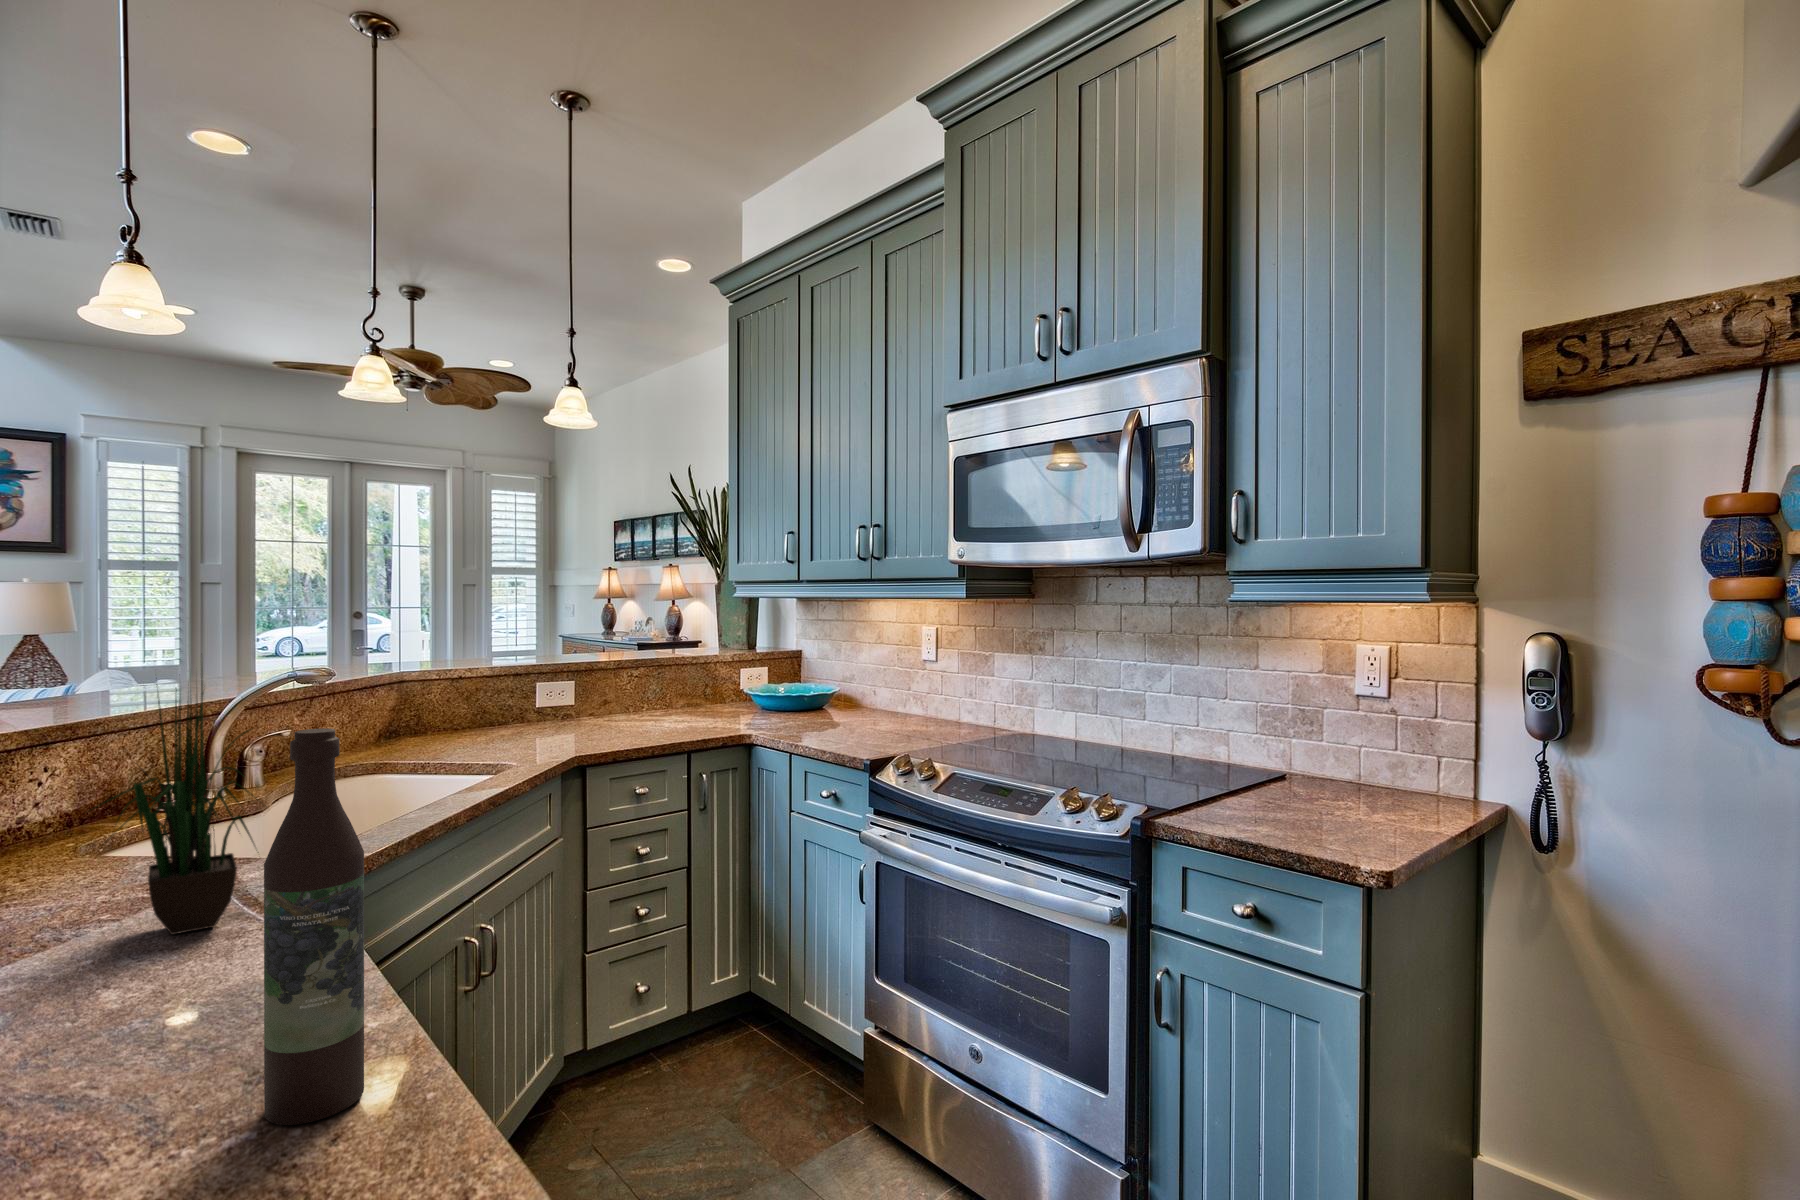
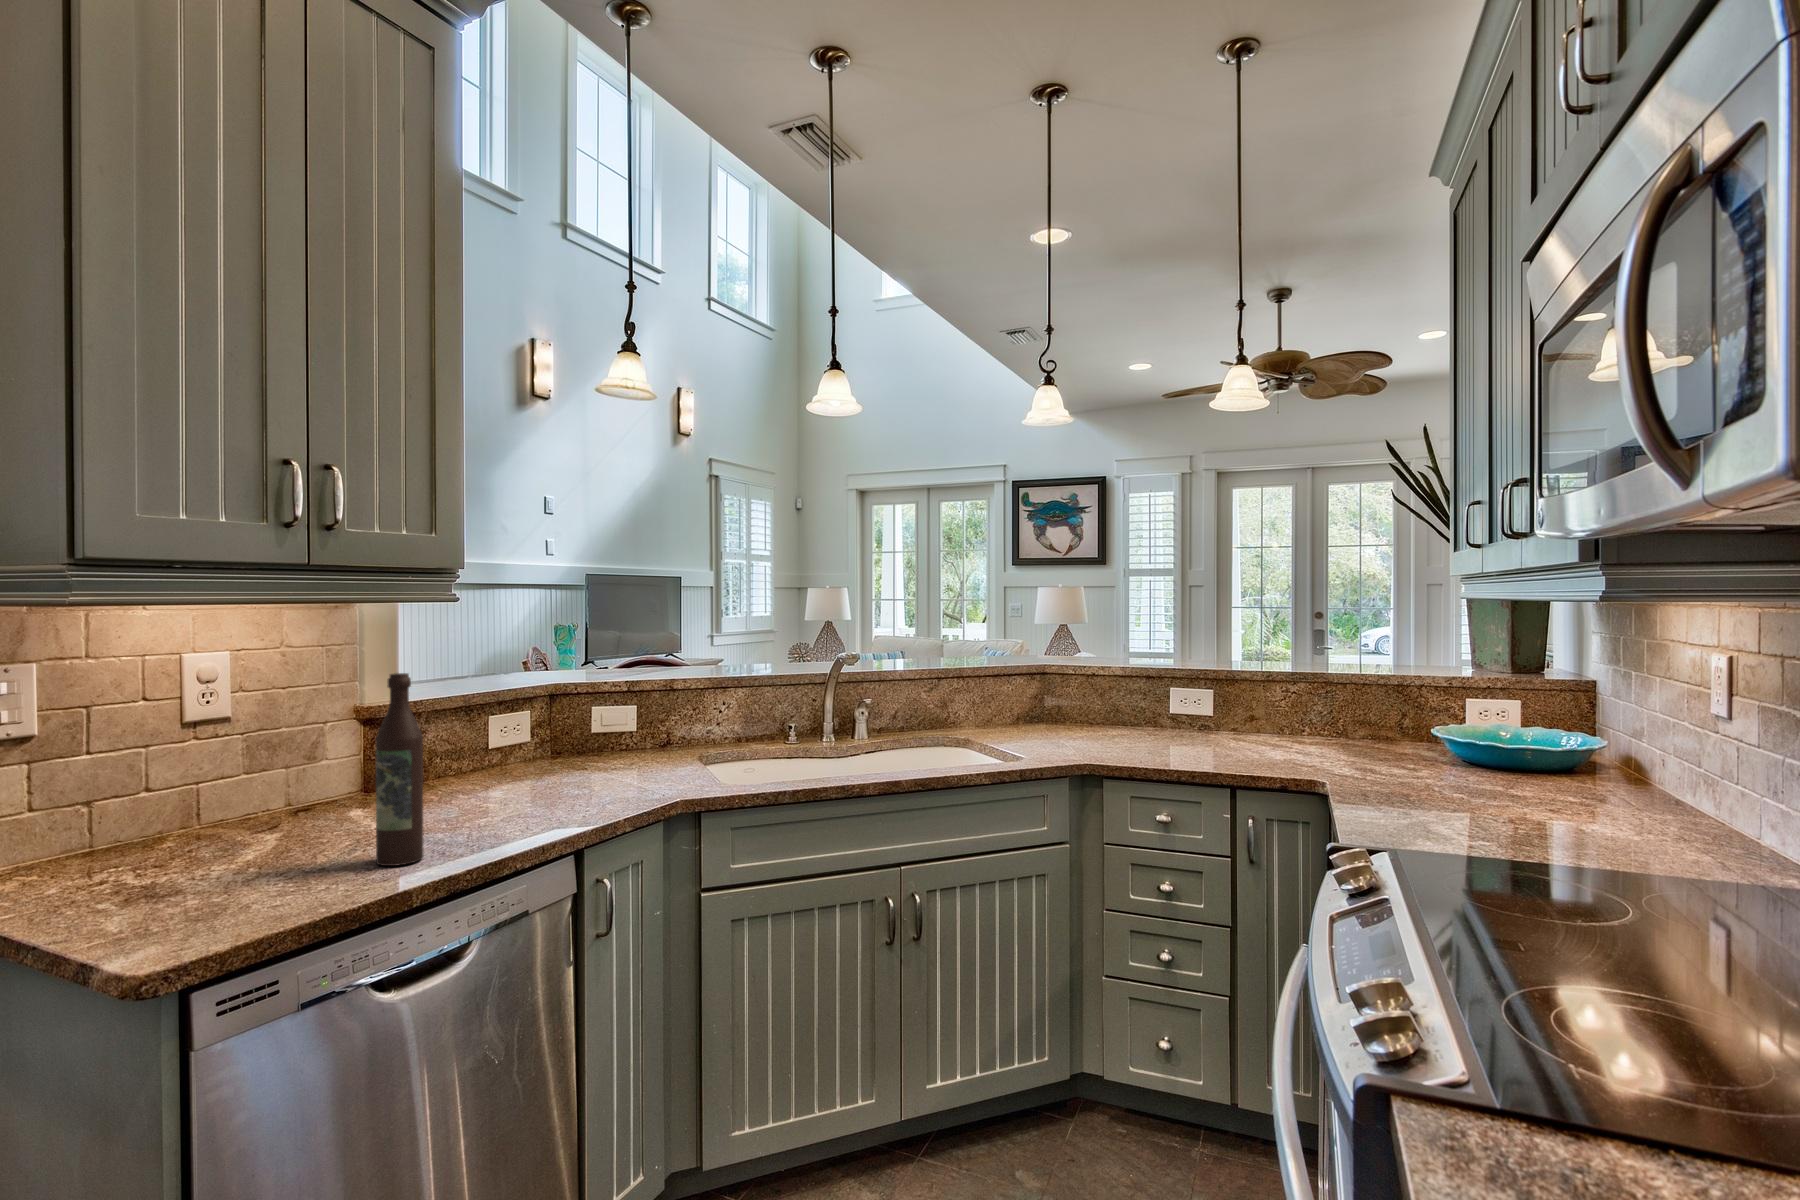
potted plant: present [95,678,254,935] -> none [564,630,654,795]

